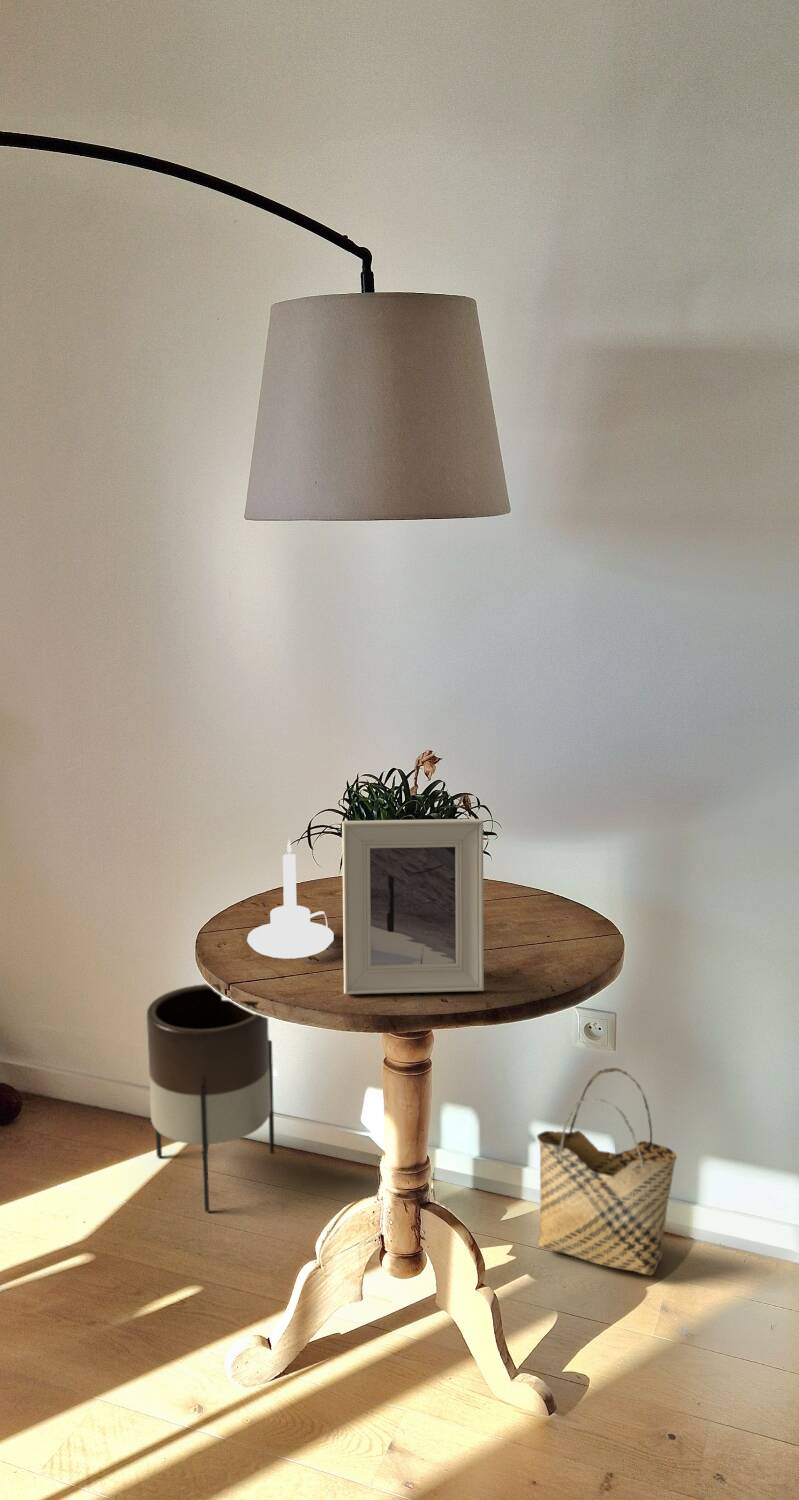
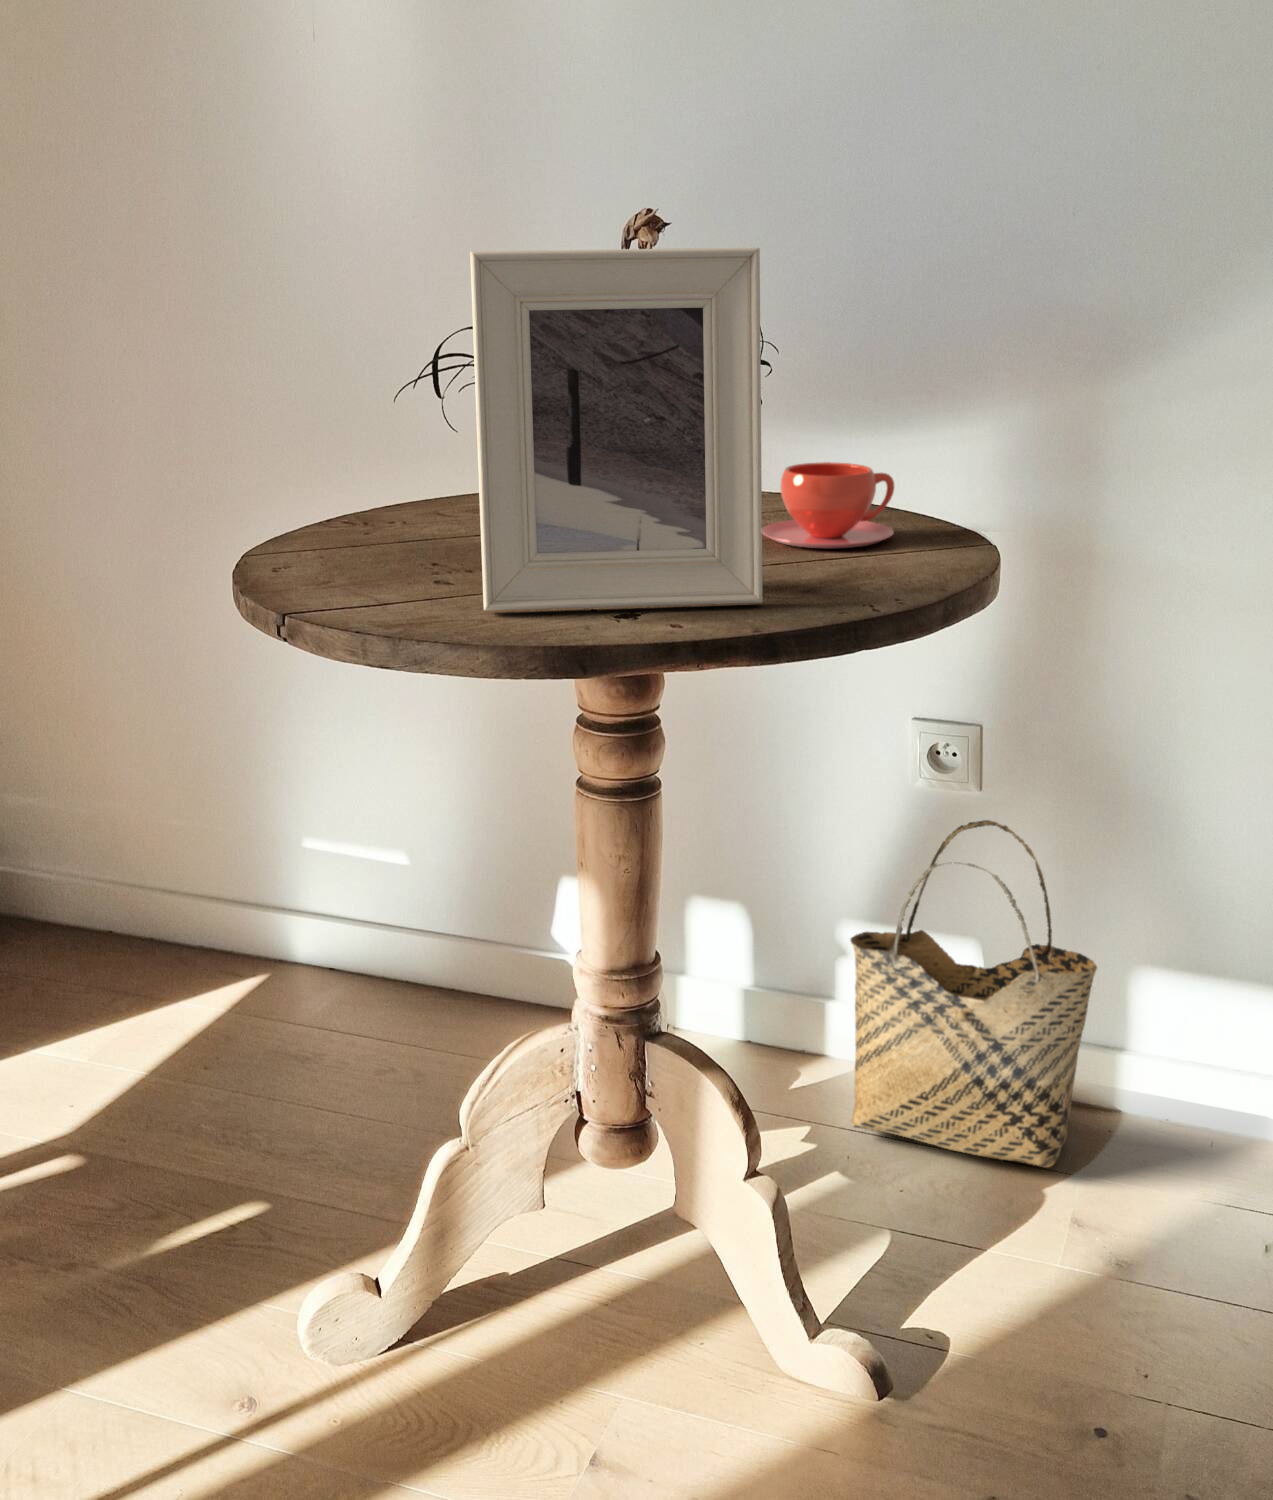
candle holder: present [247,840,334,959] -> none [304,339,472,571]
teacup: none [486,891,556,942] -> present [762,462,894,548]
planter: present [147,984,274,1212] -> none [171,713,406,1083]

